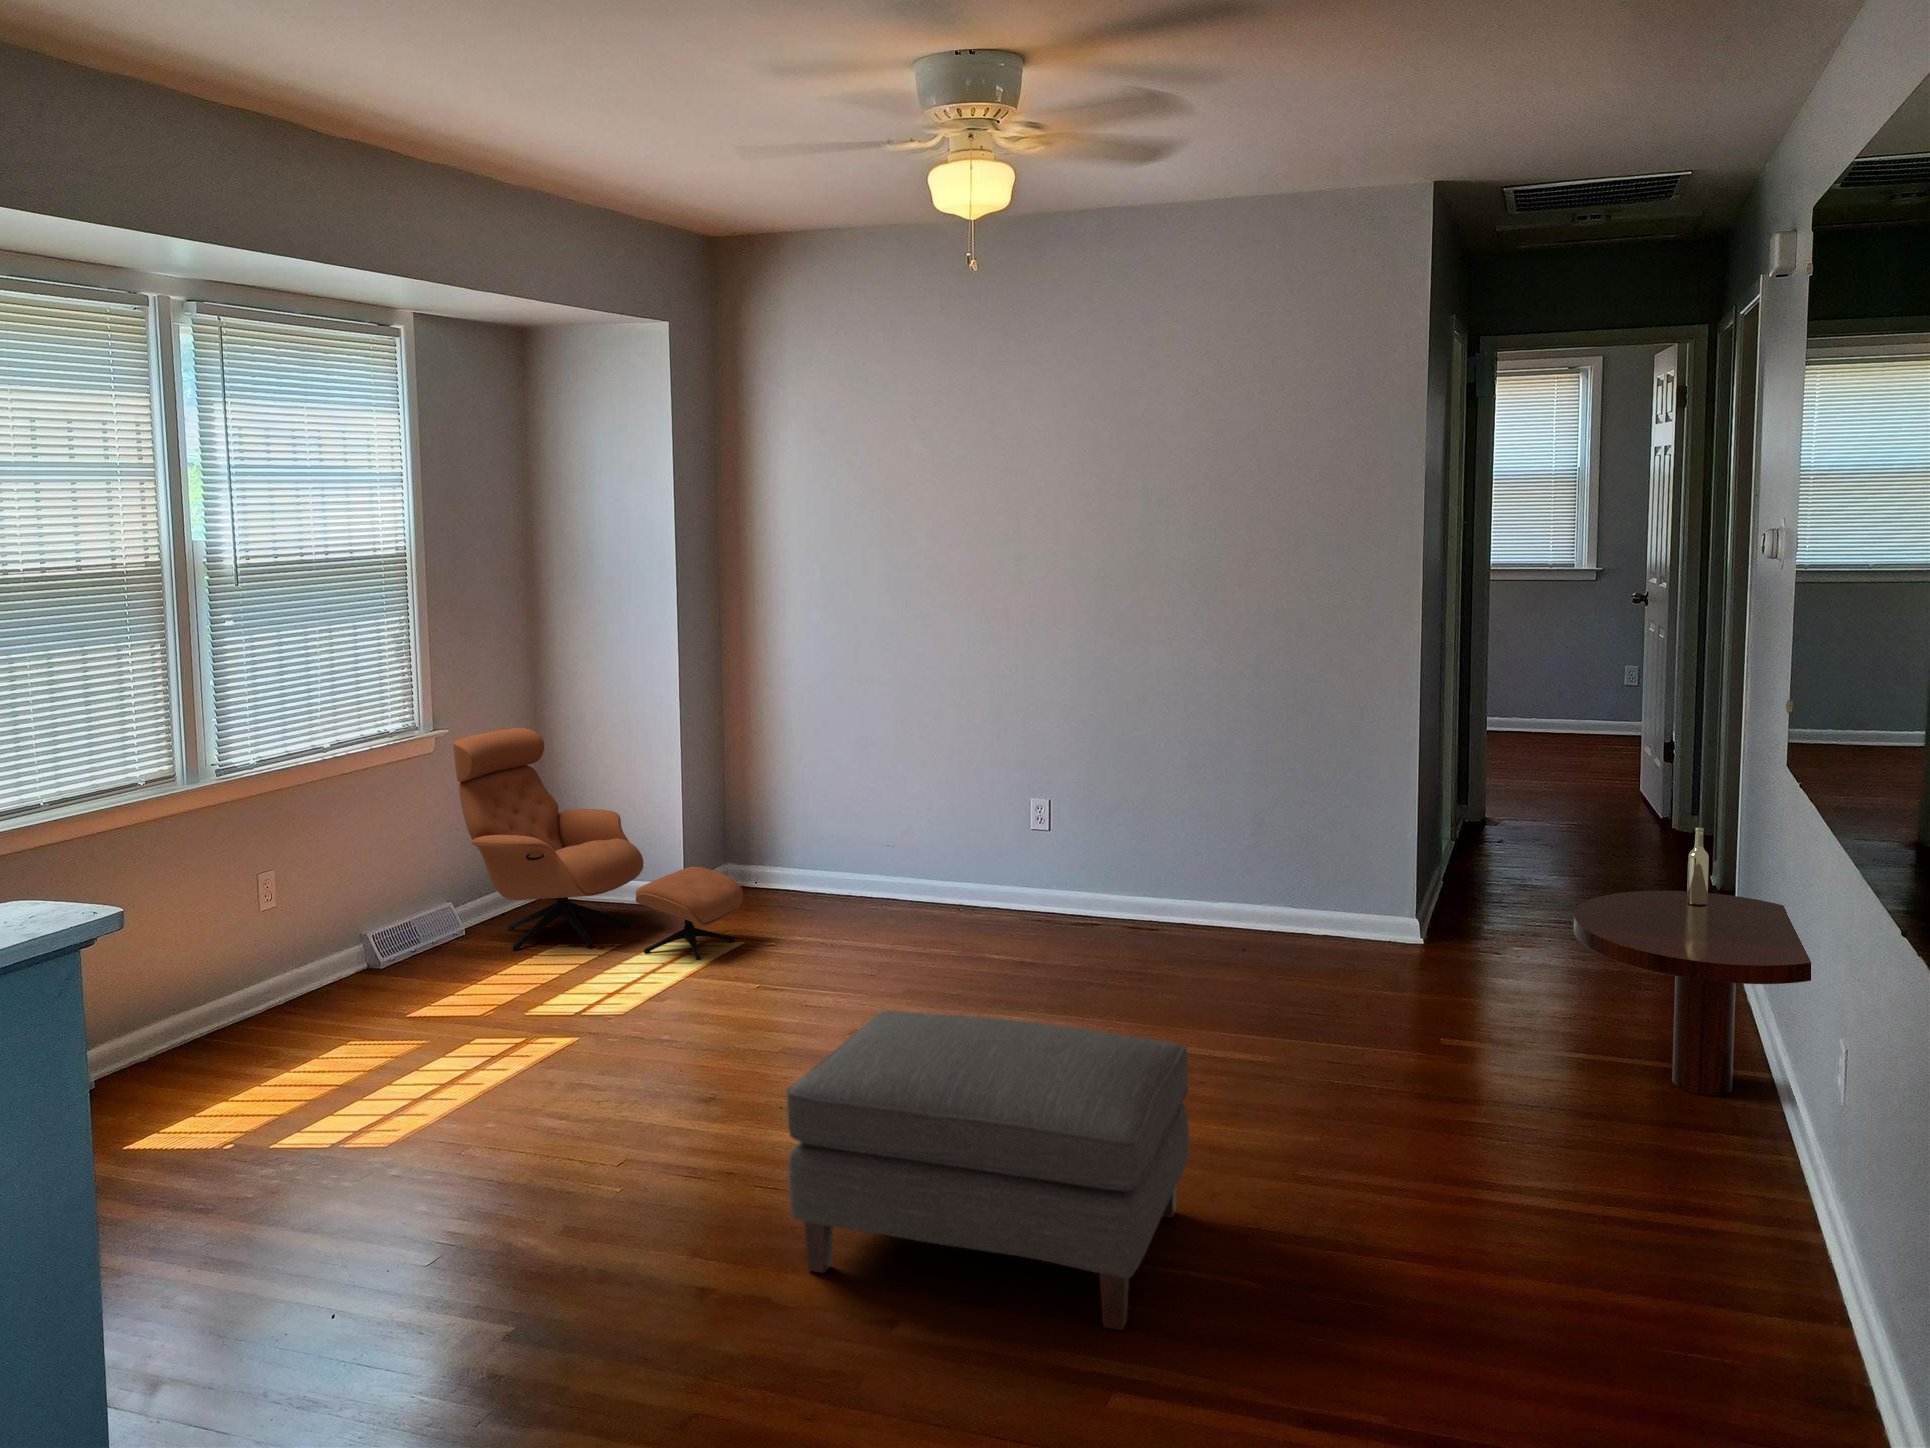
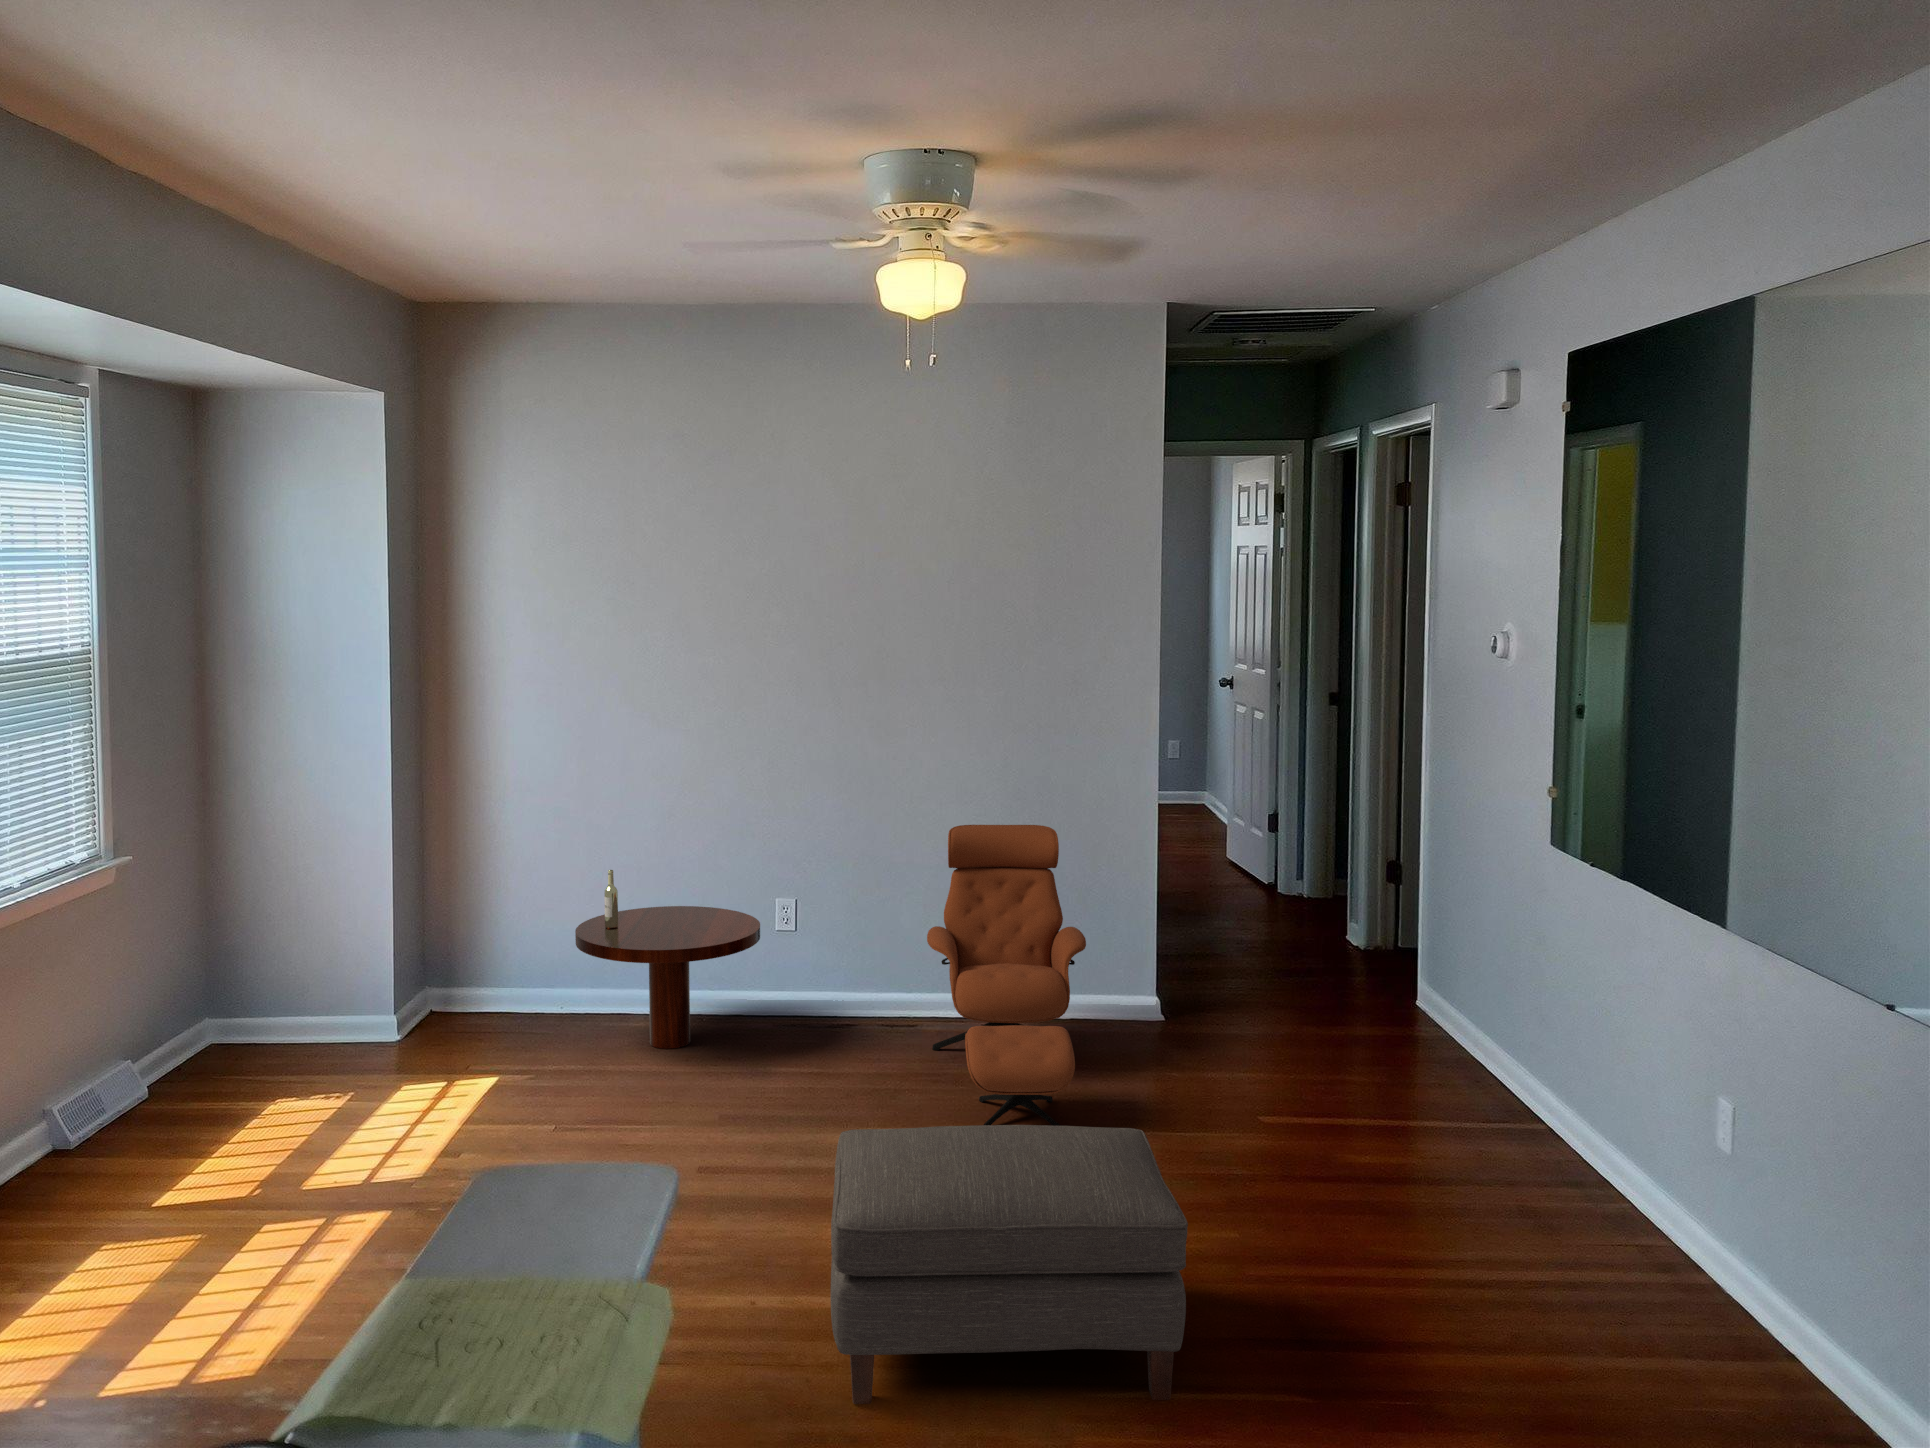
lounge chair: present [453,728,743,960] -> present [927,825,1086,1126]
coffee table: present [1574,827,1811,1096] -> present [575,870,760,1049]

